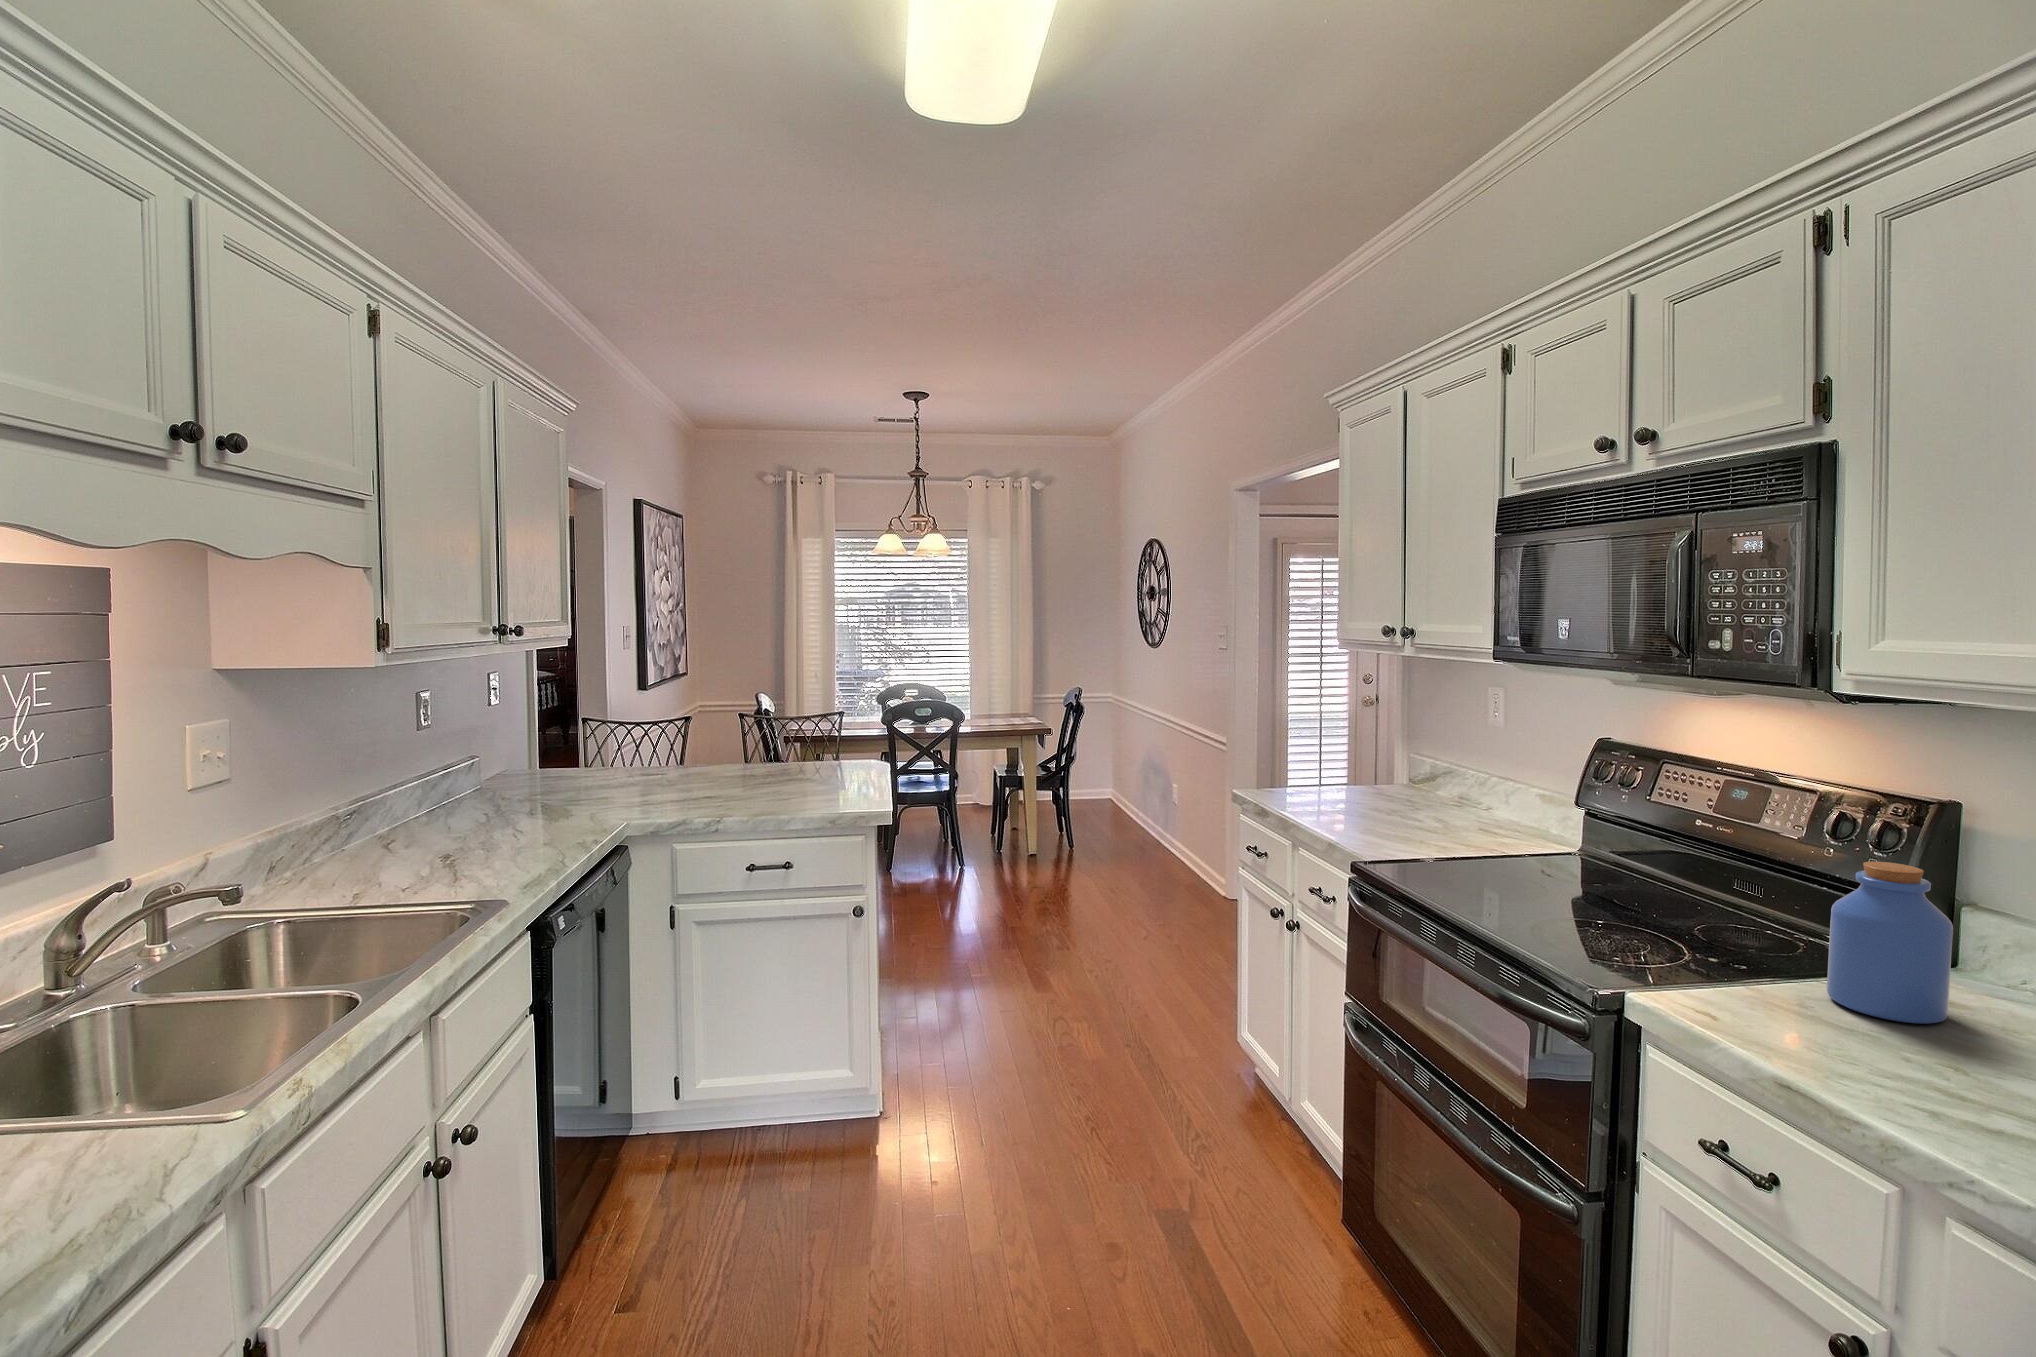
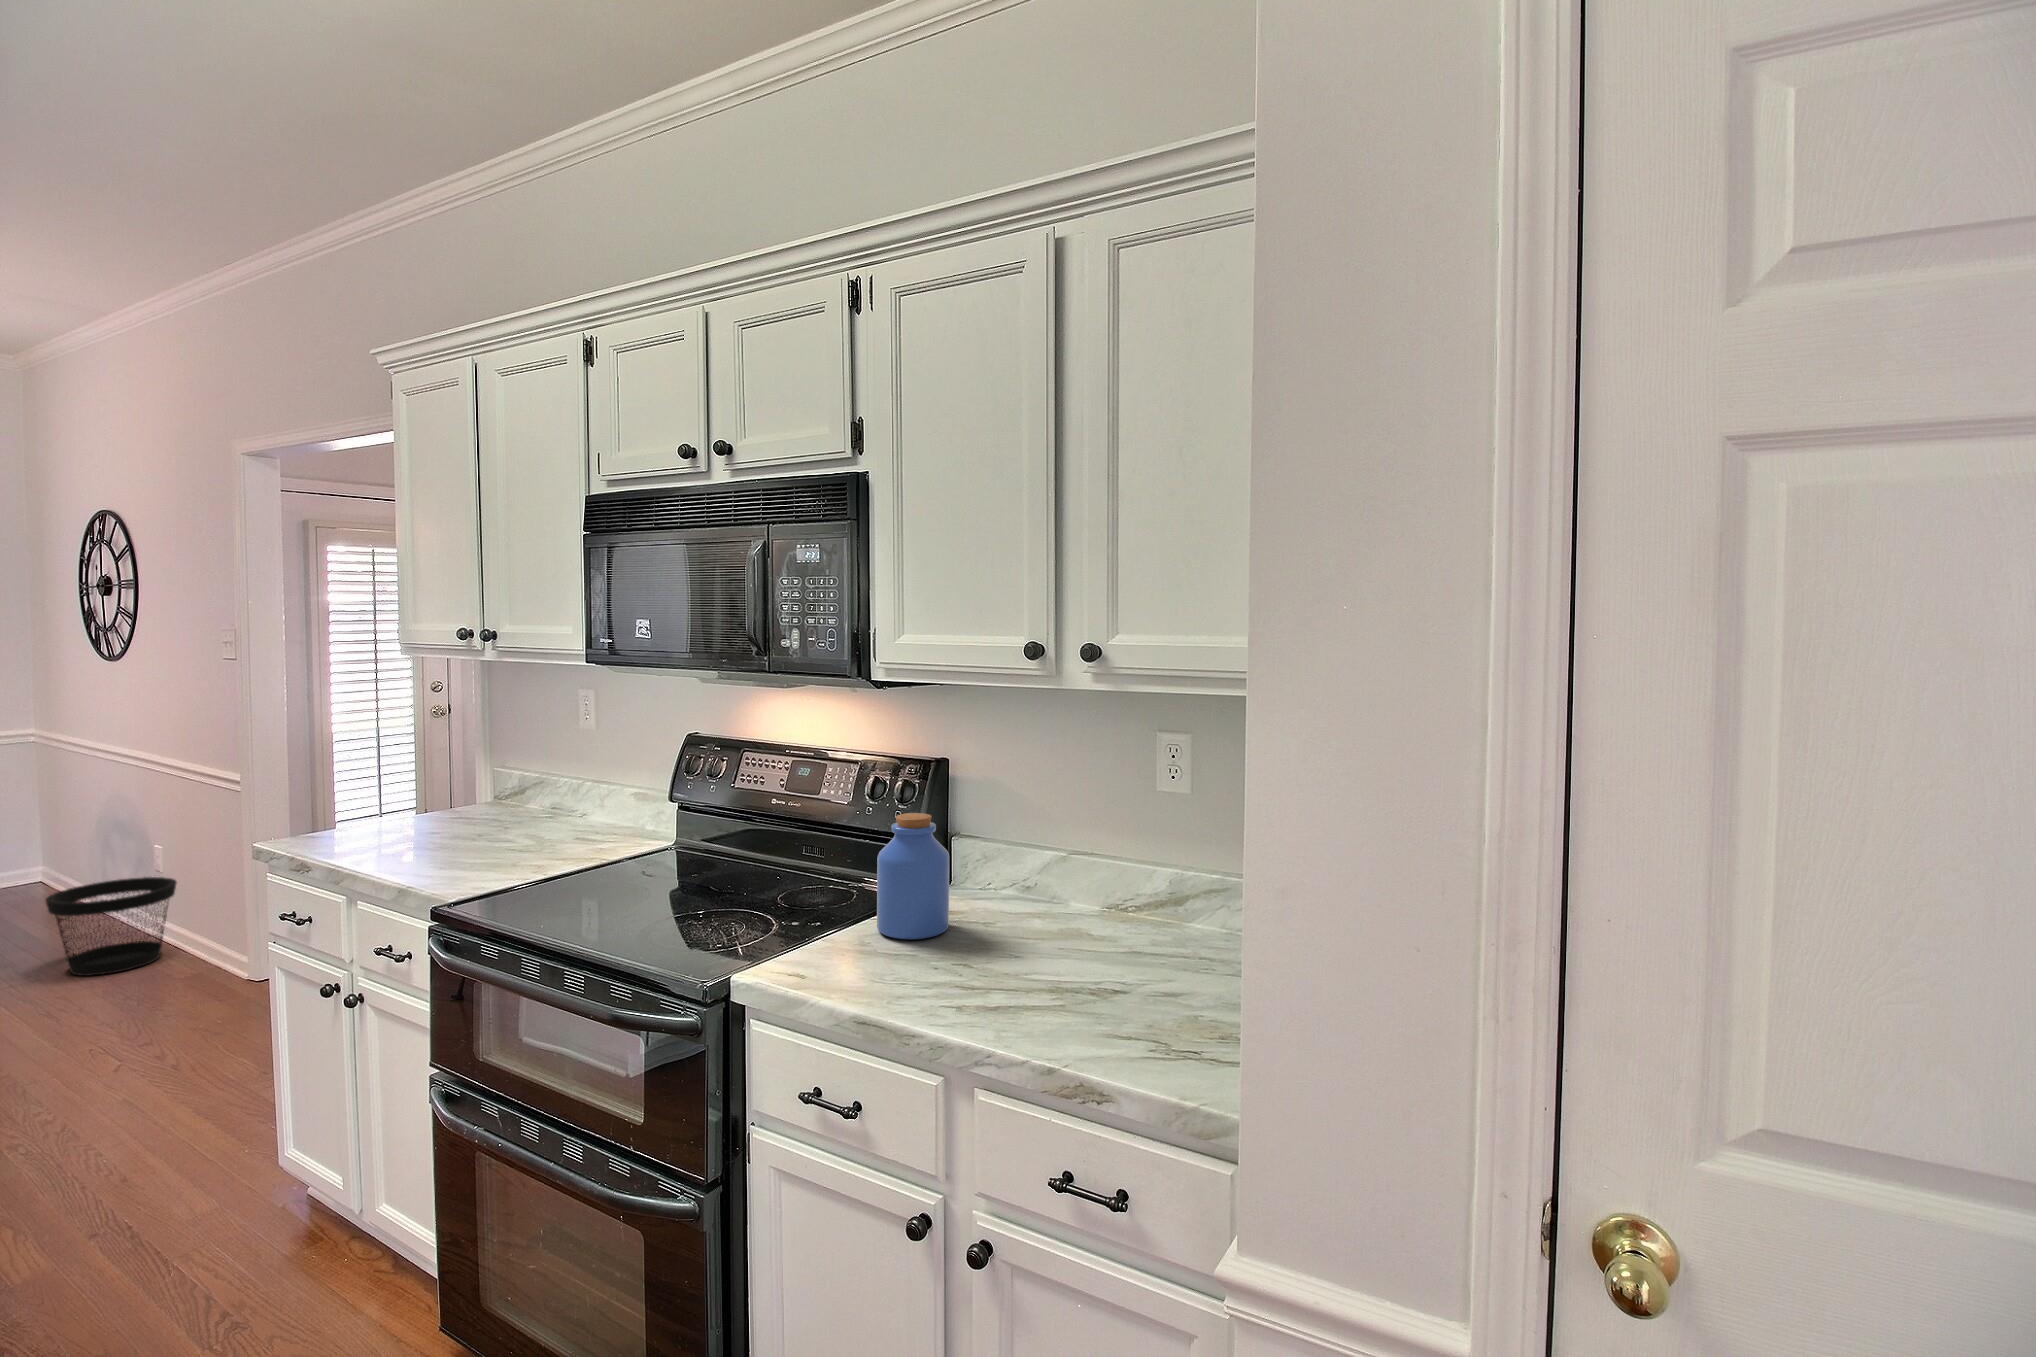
wastebasket: none [1117,805,1184,871] -> present [46,877,177,976]

